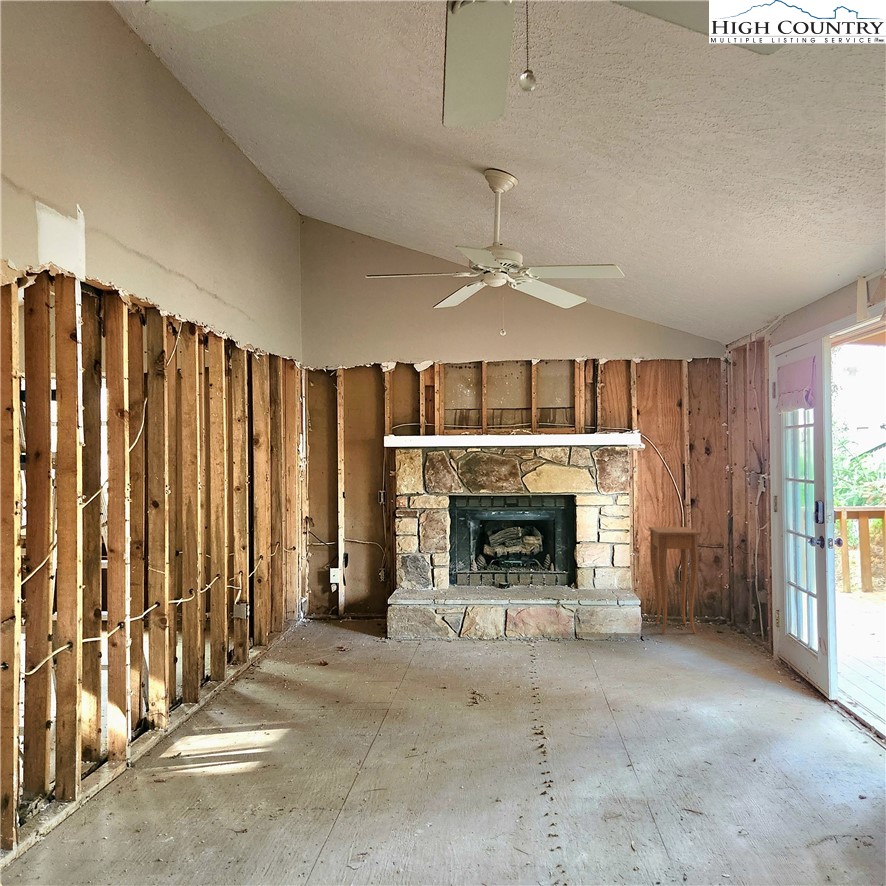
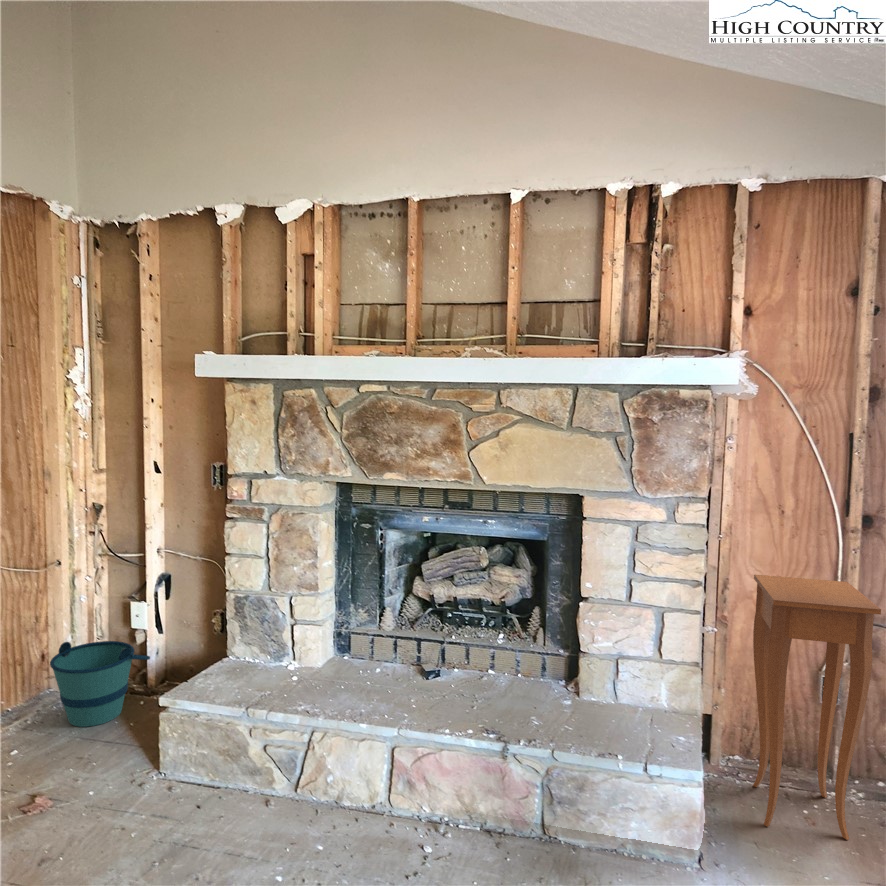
bucket: none [301,591,346,633] -> present [50,641,150,727]

